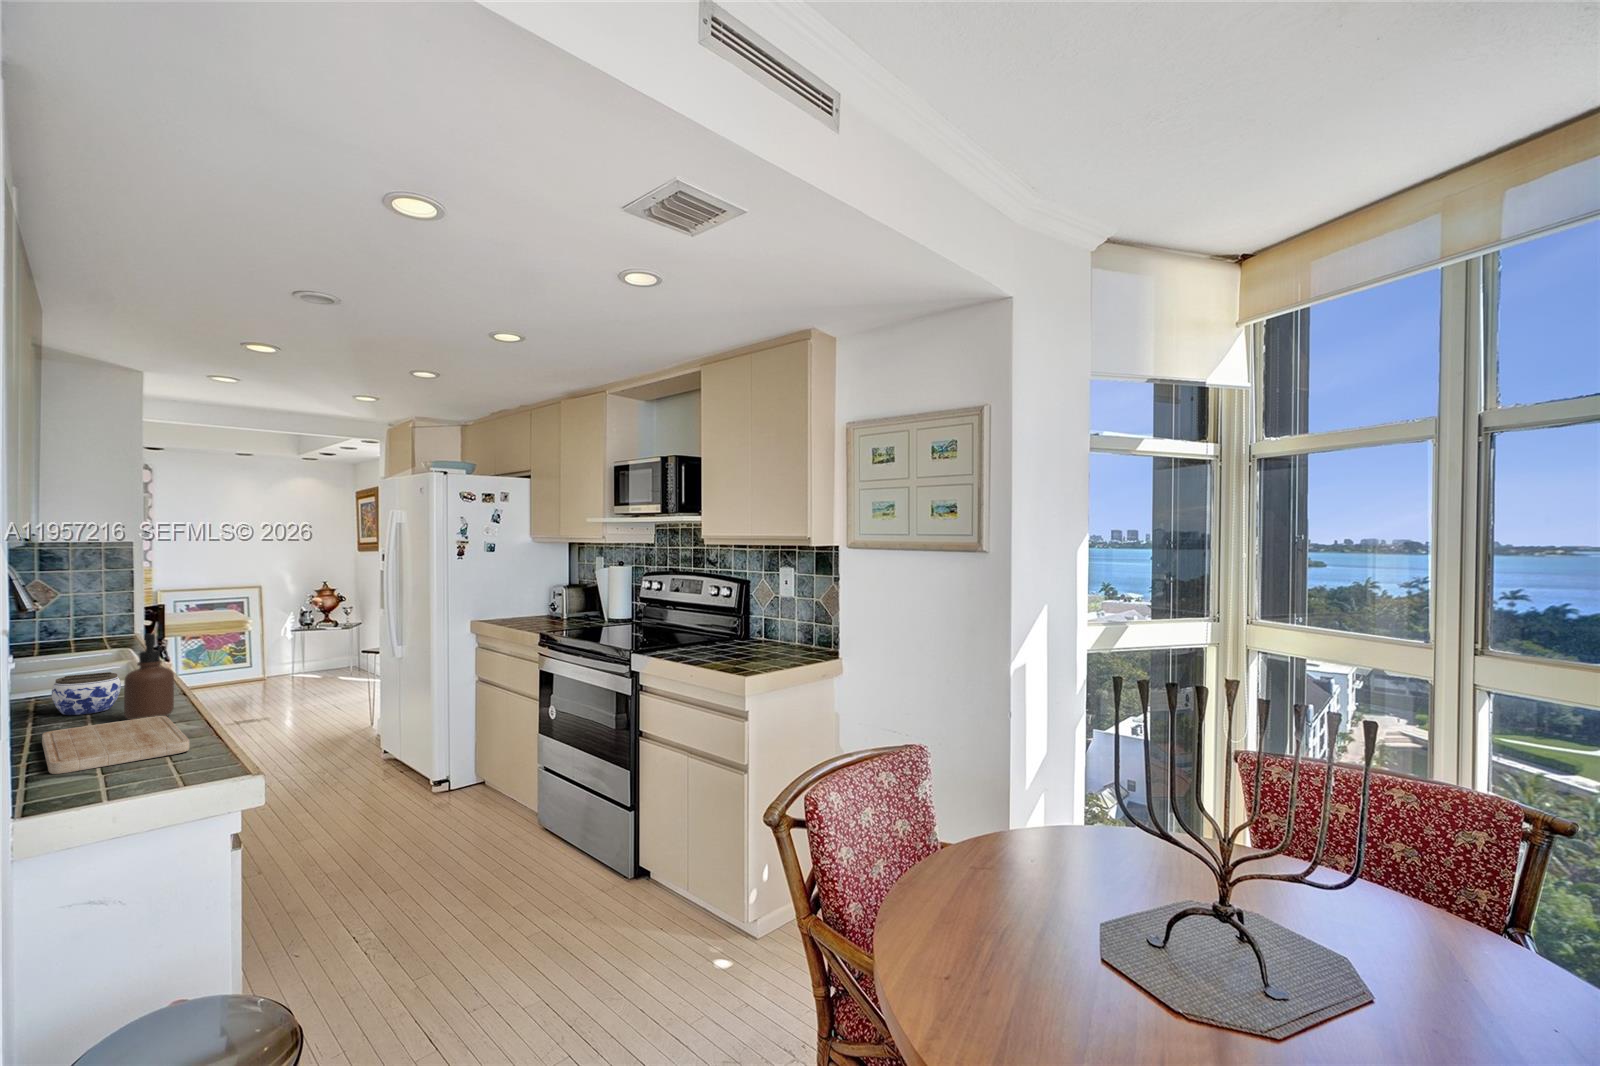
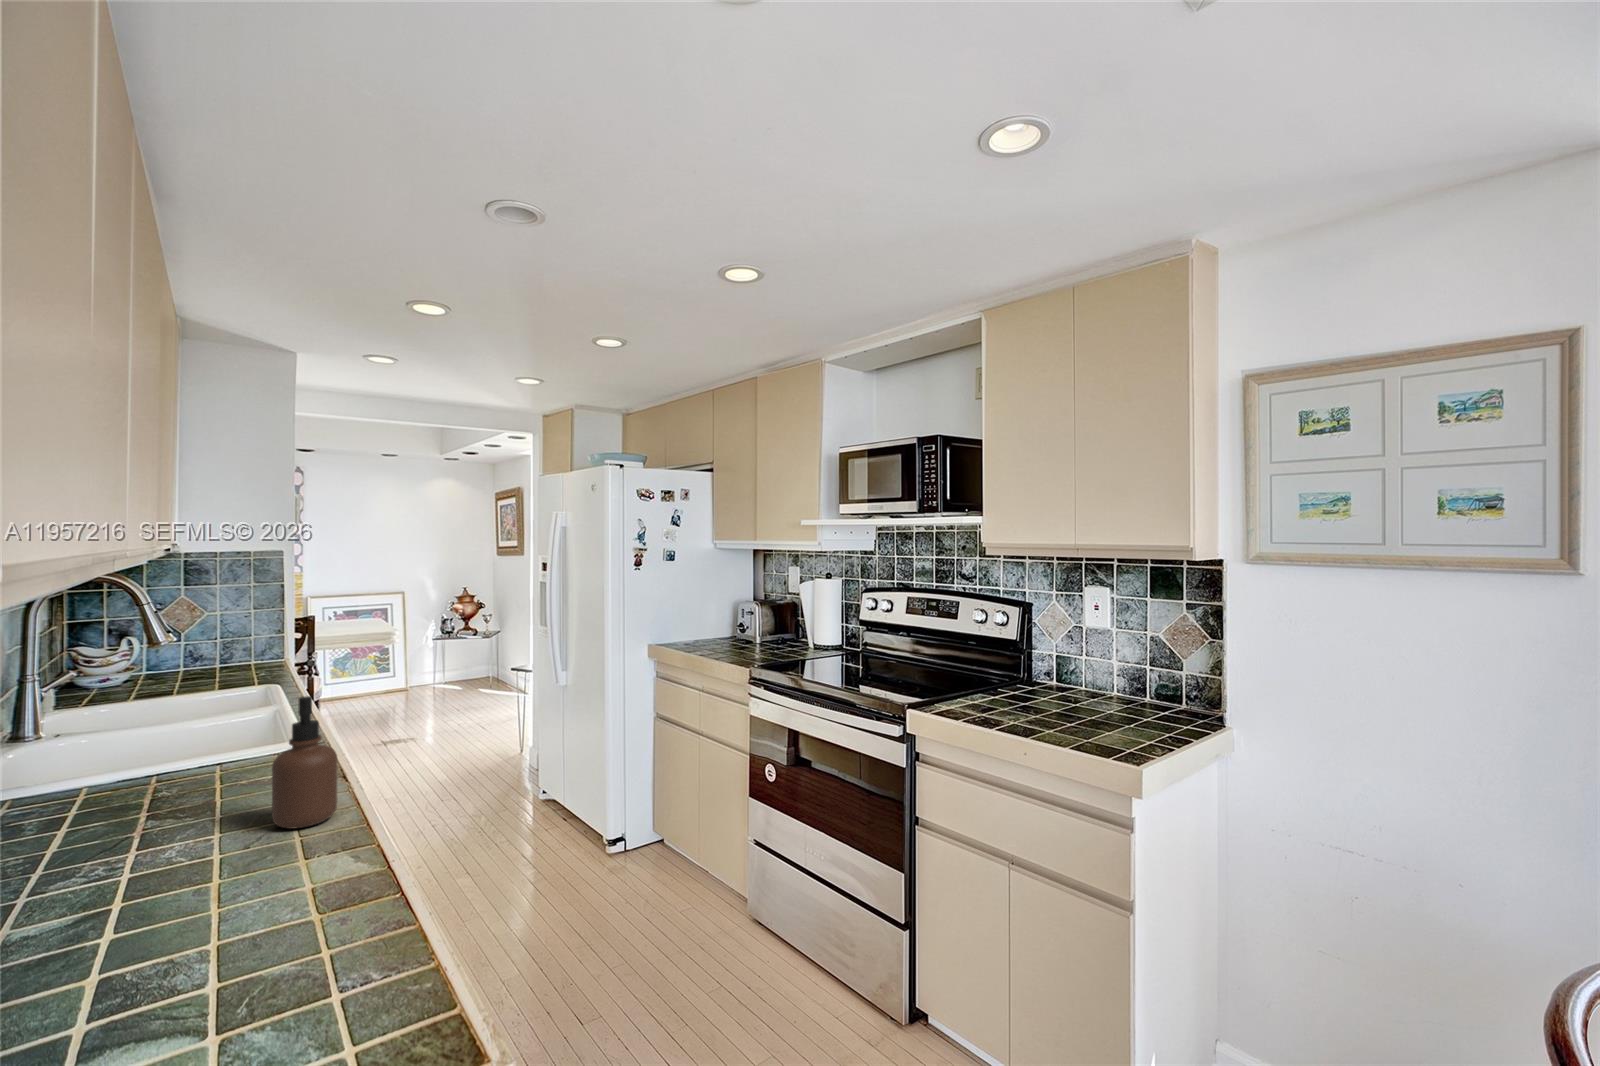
jar: present [52,672,121,715] -> none [180,743,268,809]
cutting board: present [42,716,189,774] -> none [151,827,368,986]

